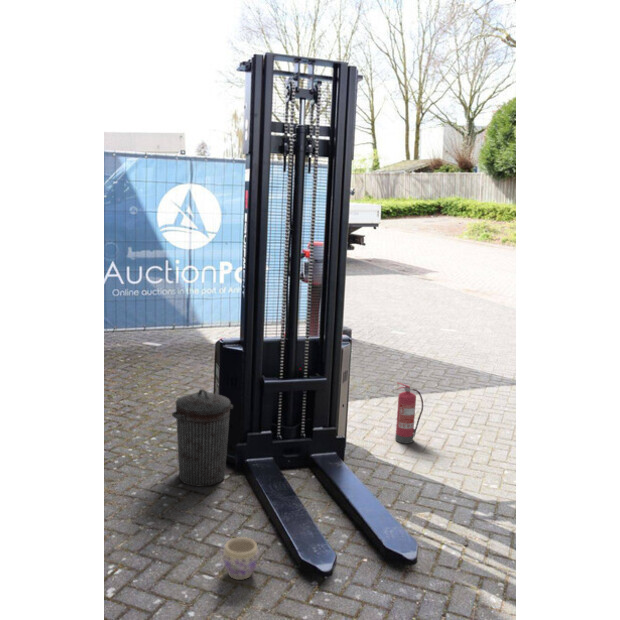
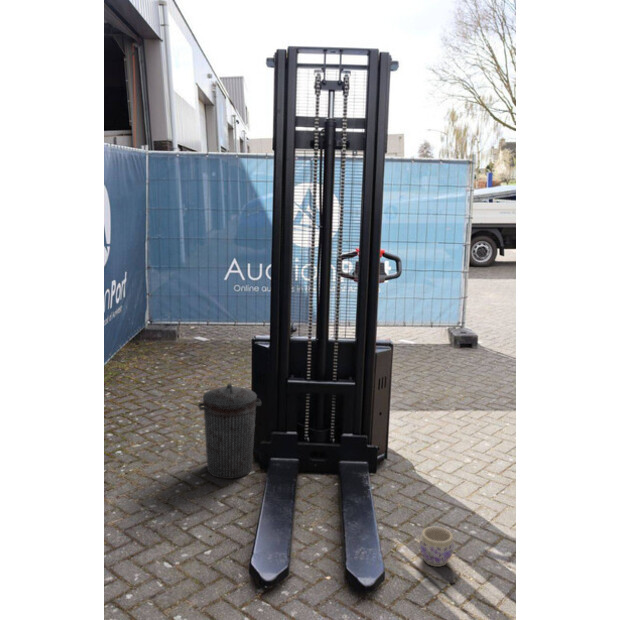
fire extinguisher: present [395,383,423,443] -> none [453,395,483,462]
planter: present [223,537,259,580] -> present [419,527,454,567]

